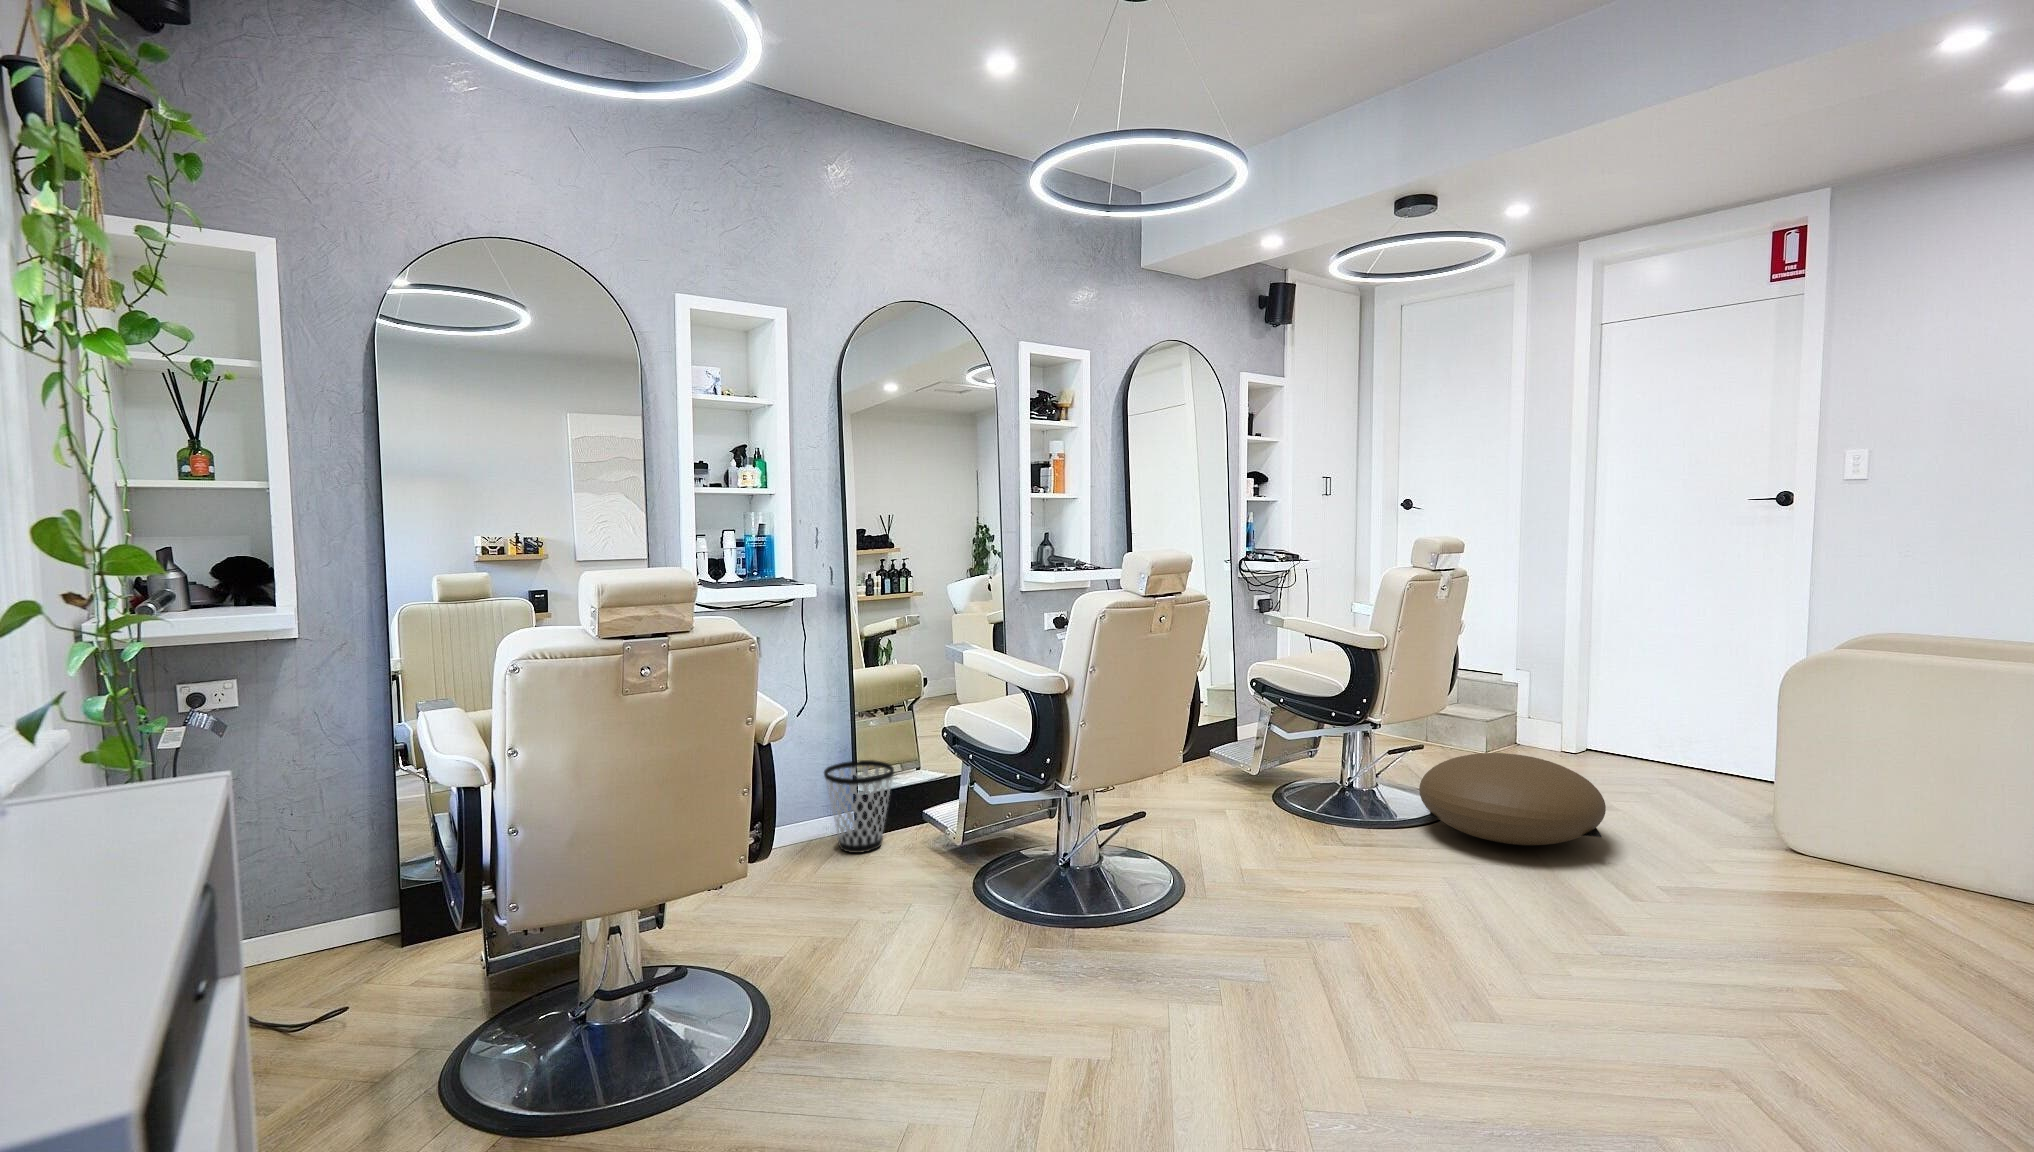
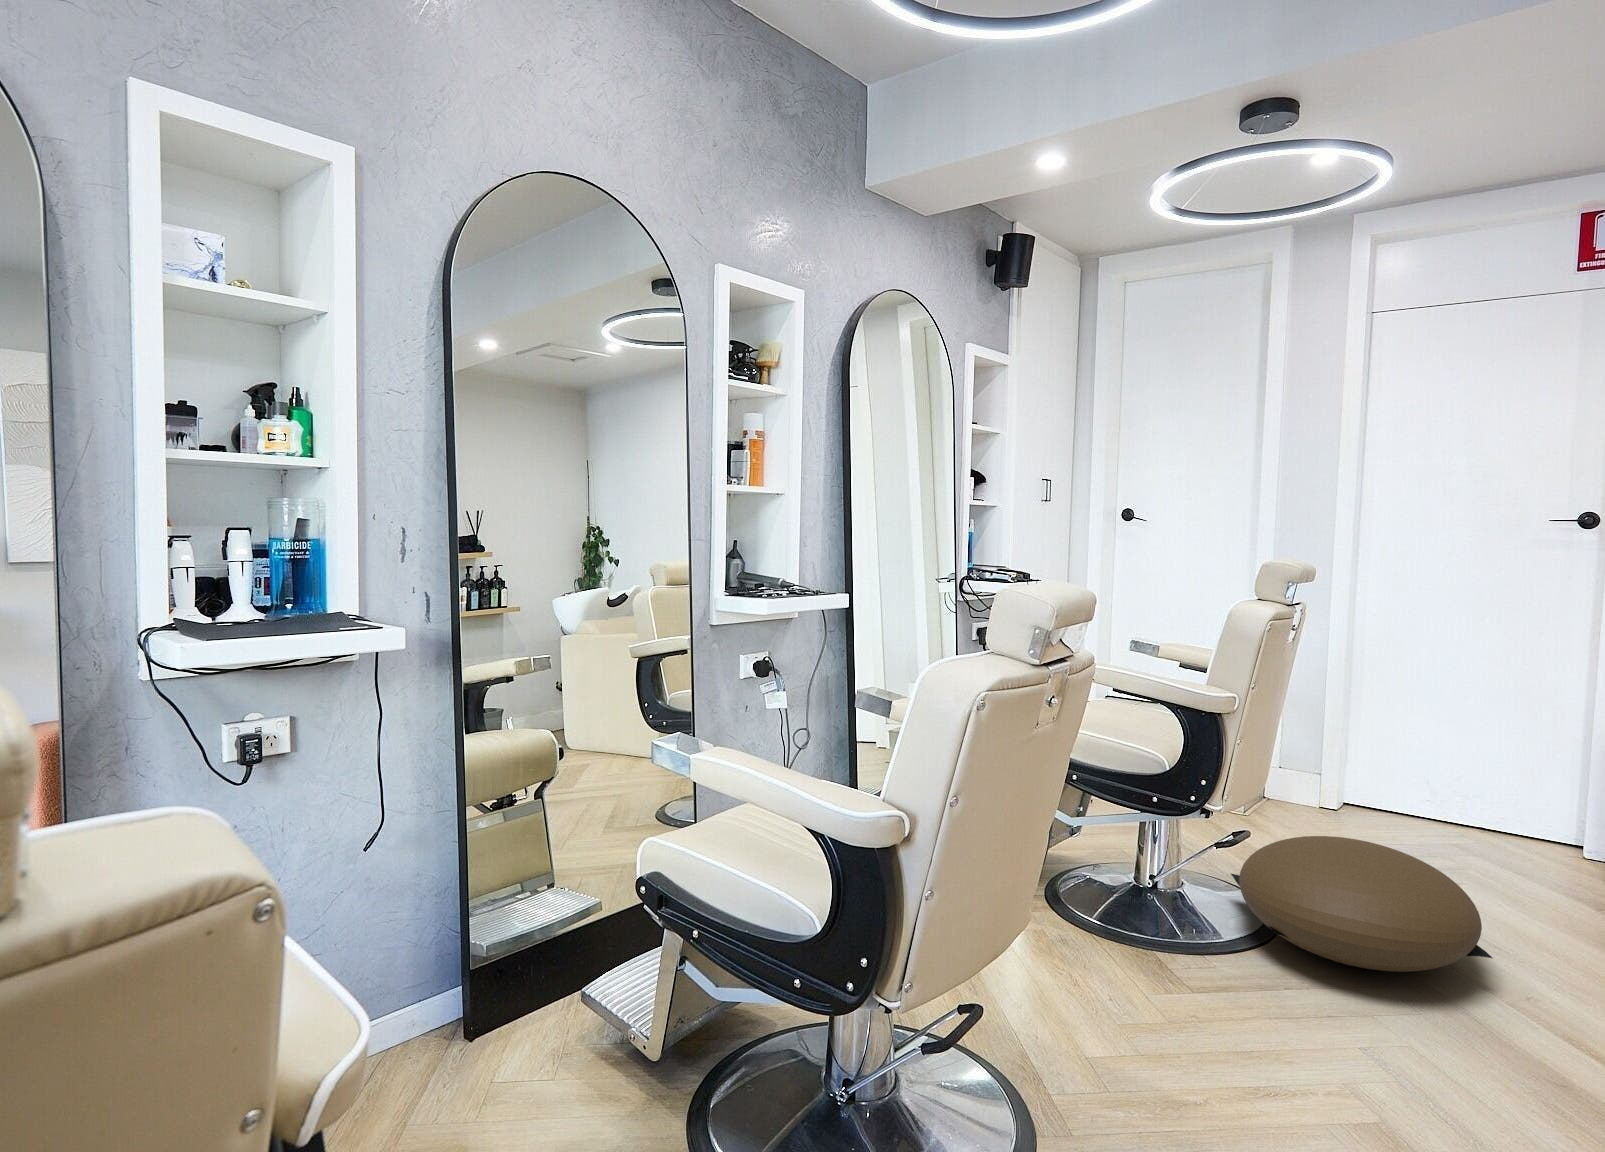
wastebasket: present [824,760,894,853] -> none [412,909,537,1080]

